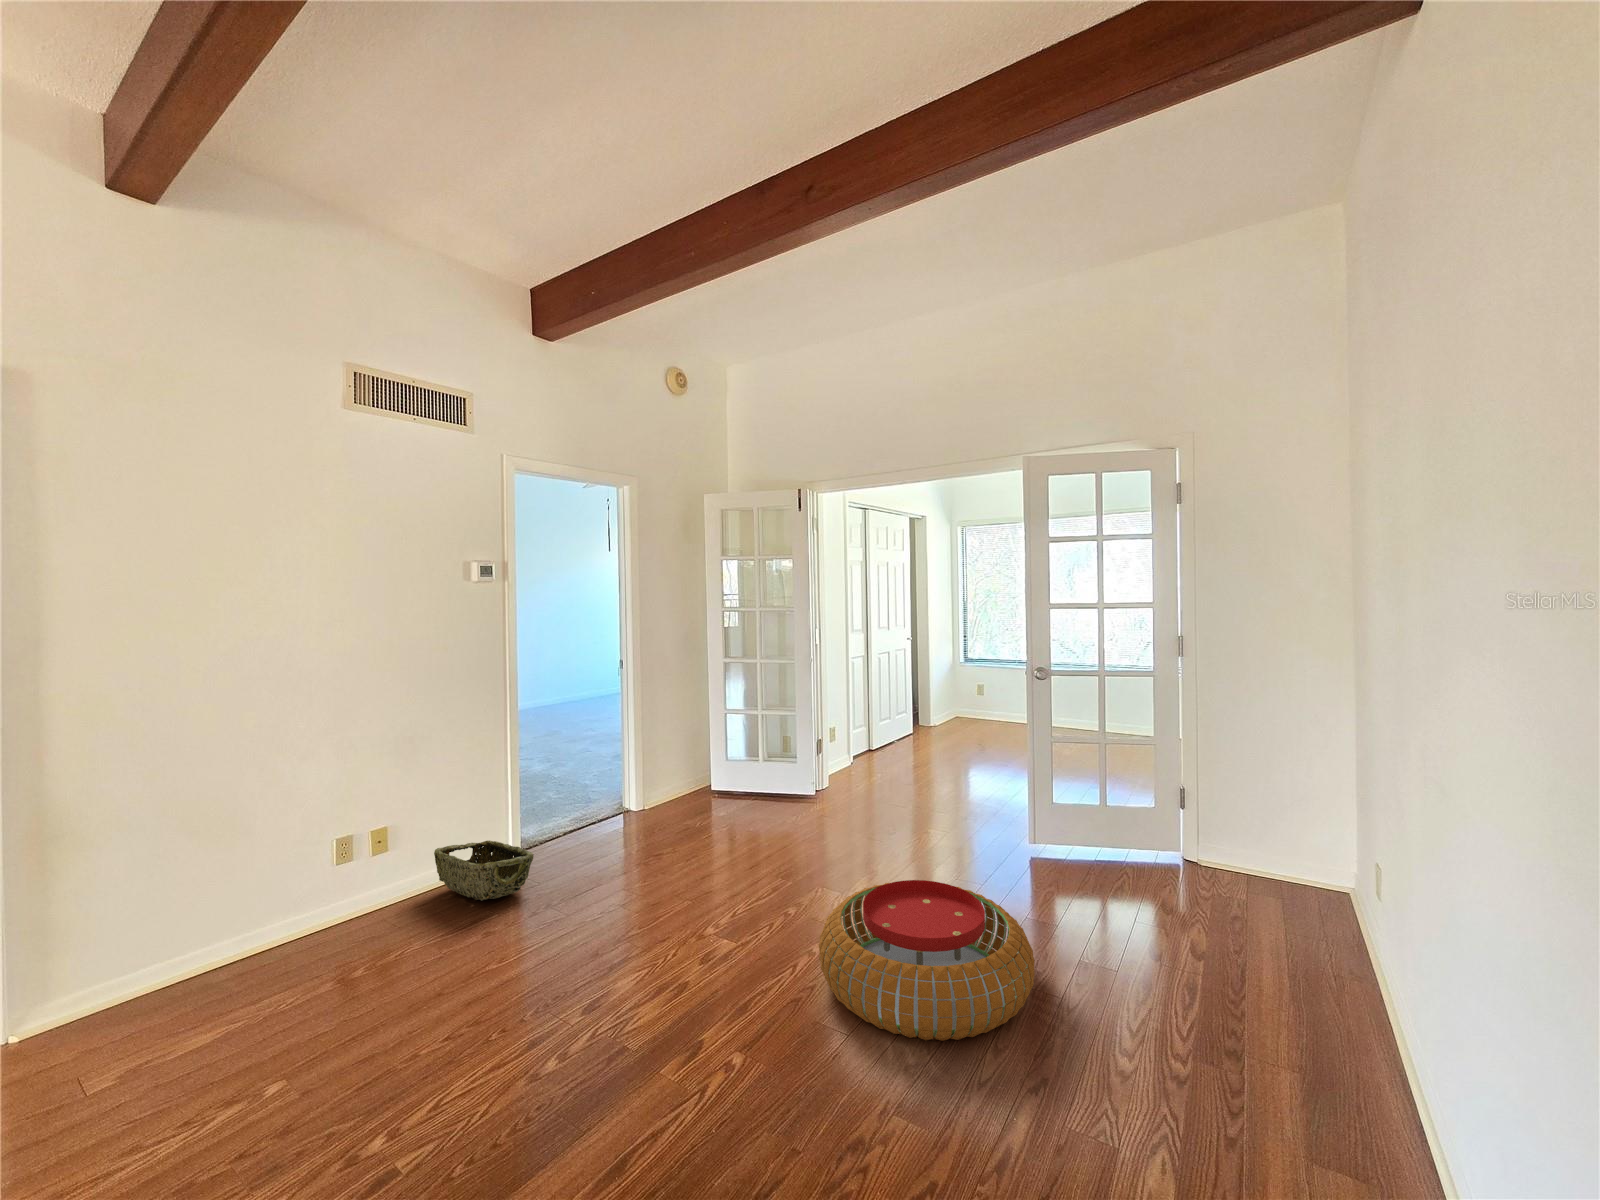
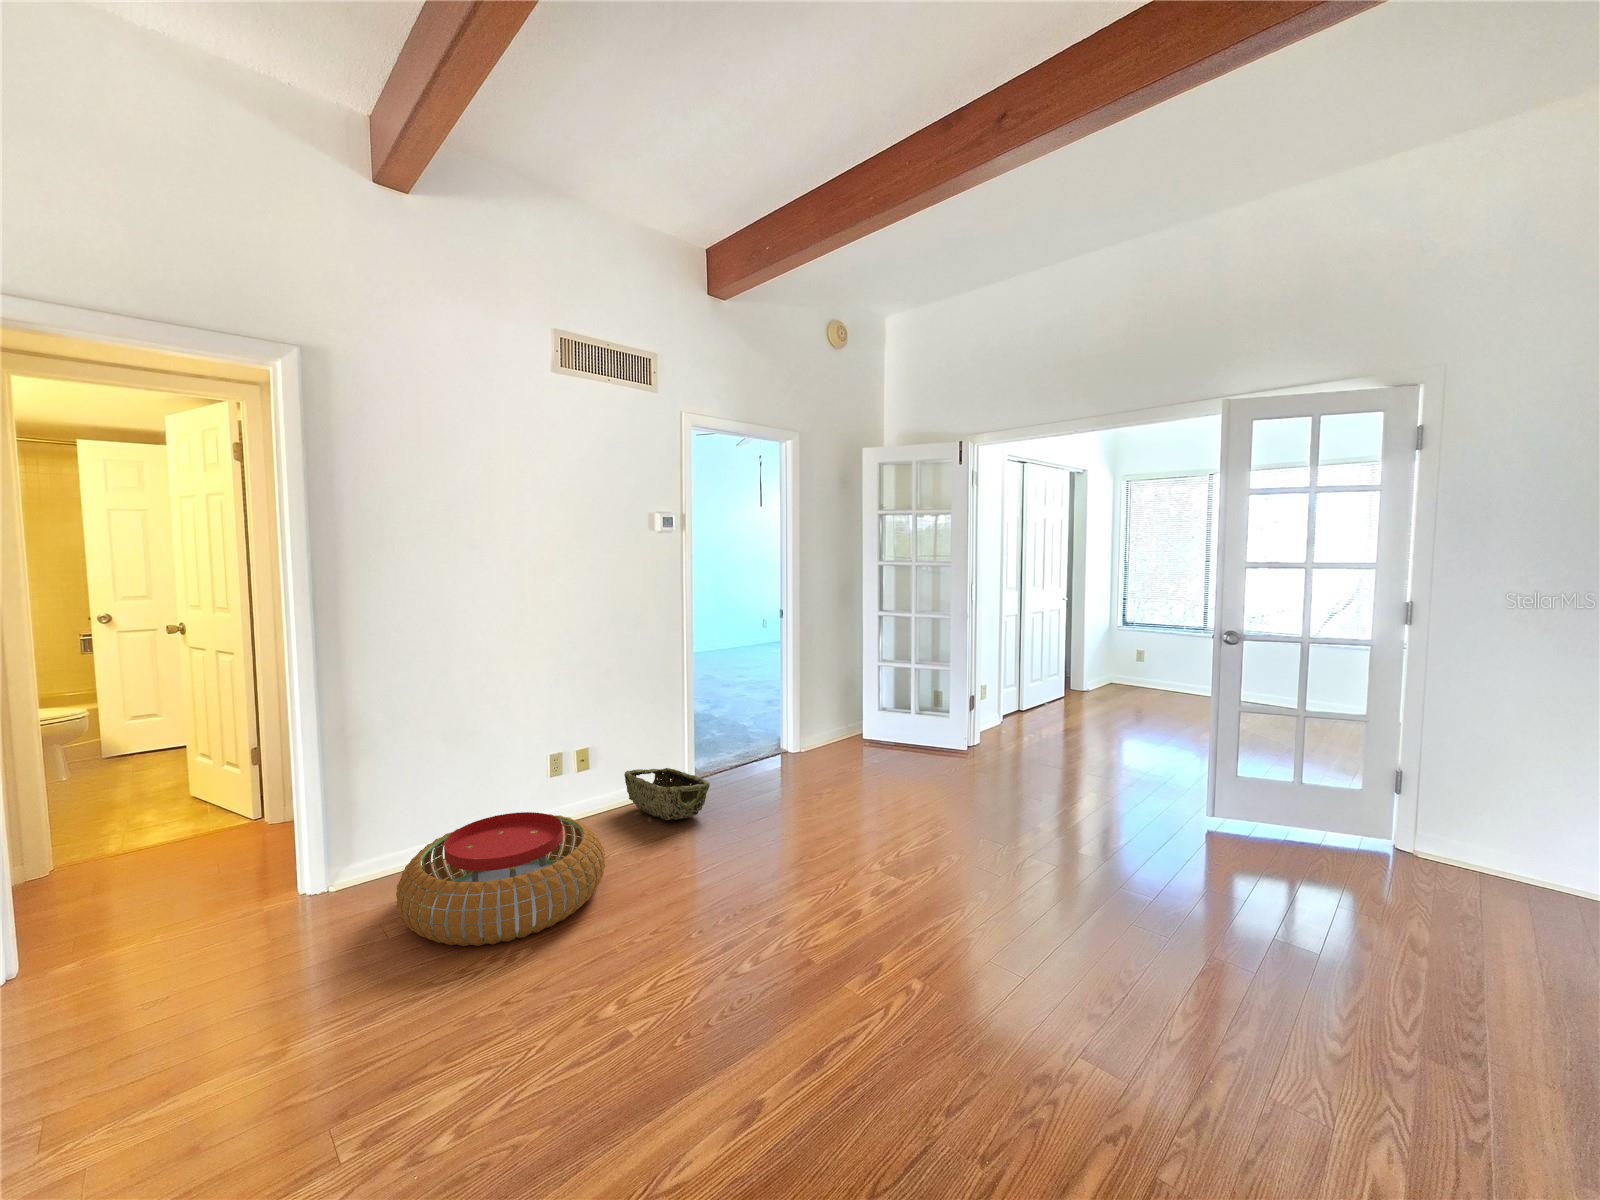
pouf: present [819,880,1035,1041] -> present [396,812,605,946]

